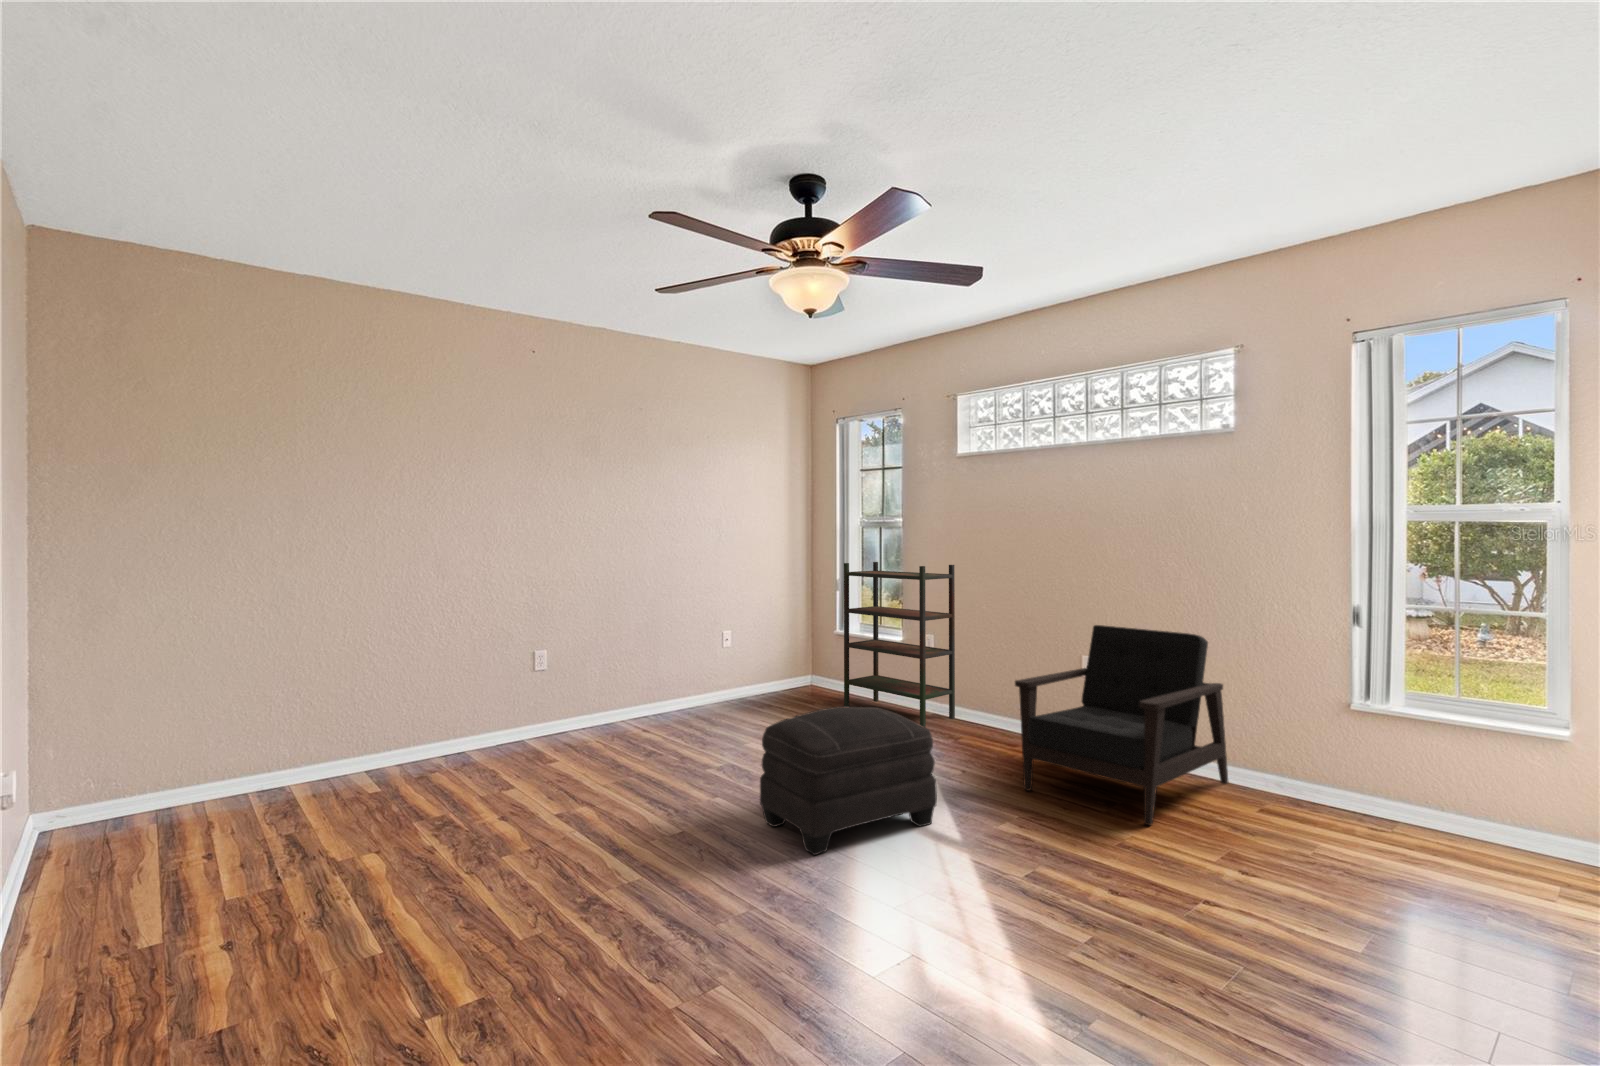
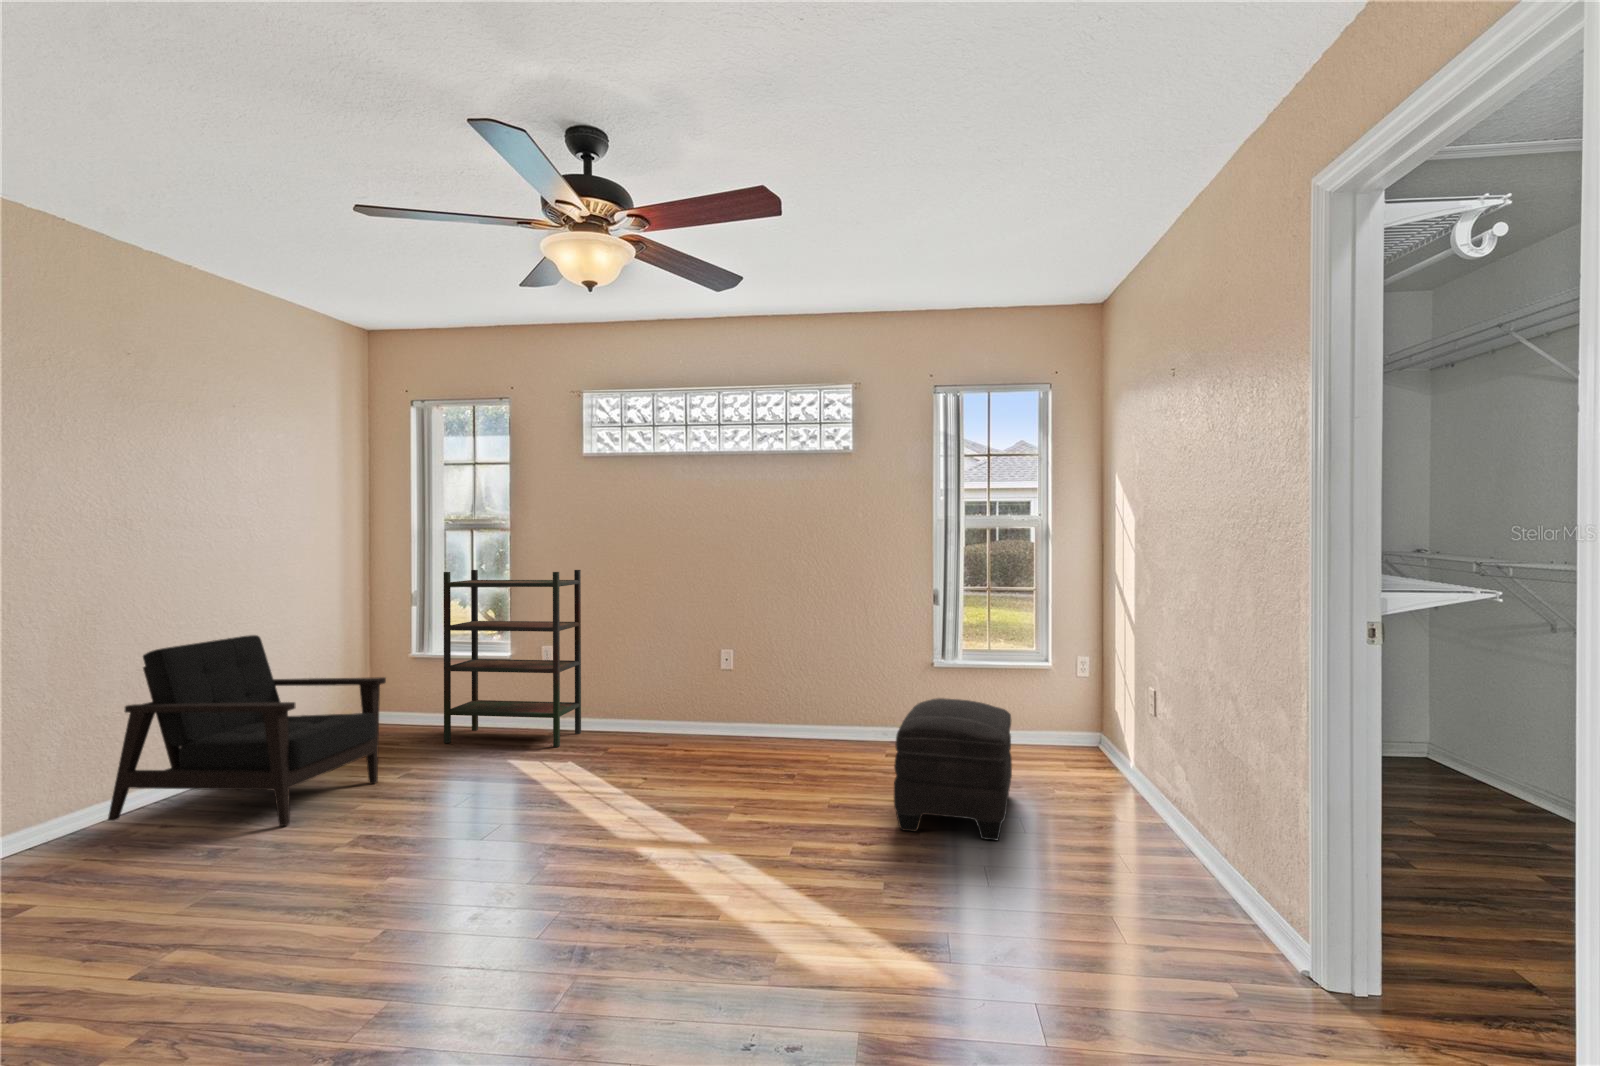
armchair: present [1015,625,1228,825] -> present [108,635,386,826]
ottoman: present [760,707,937,855] -> present [894,698,1012,840]

